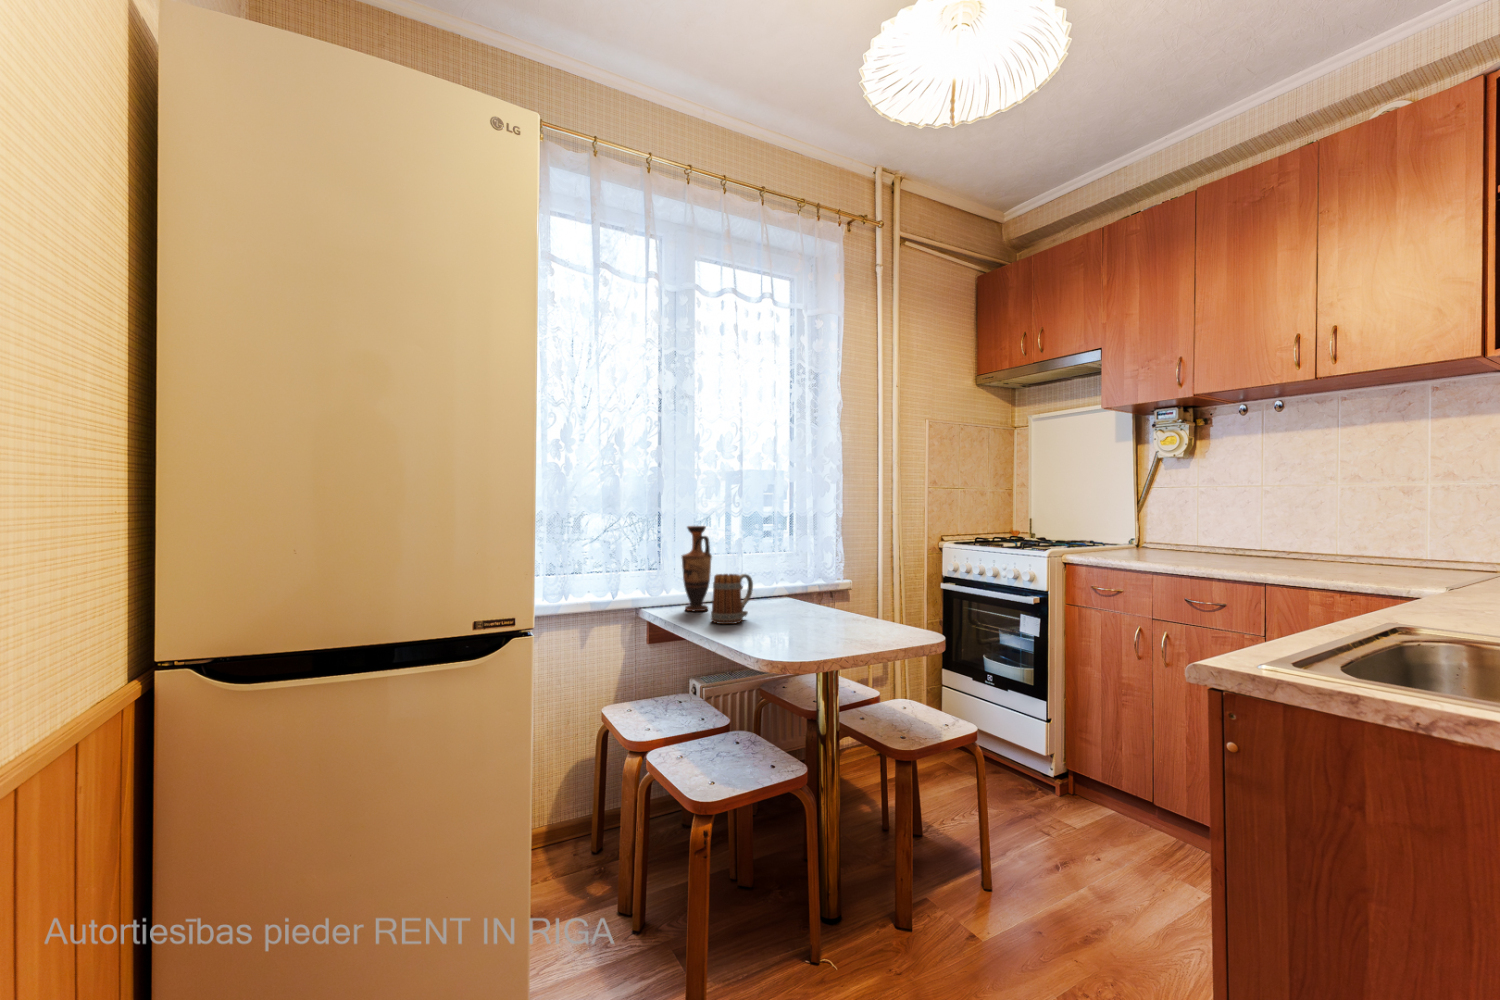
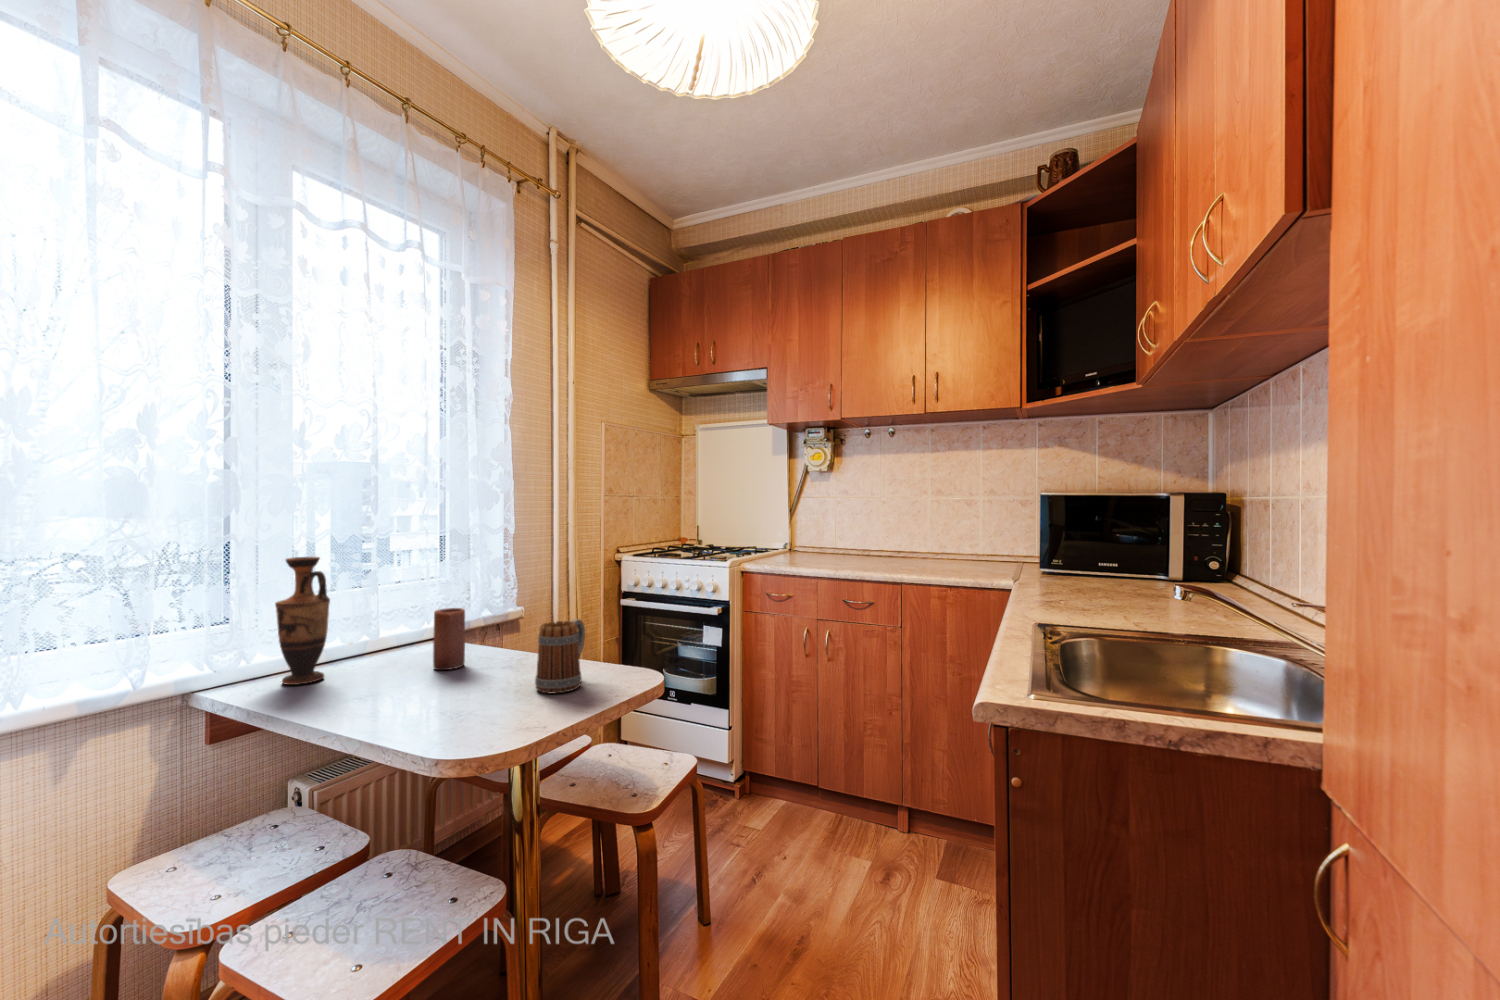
candle: none [775,569,797,614] -> present [433,608,465,670]
mug: present [711,574,753,624] -> present [535,619,585,694]

